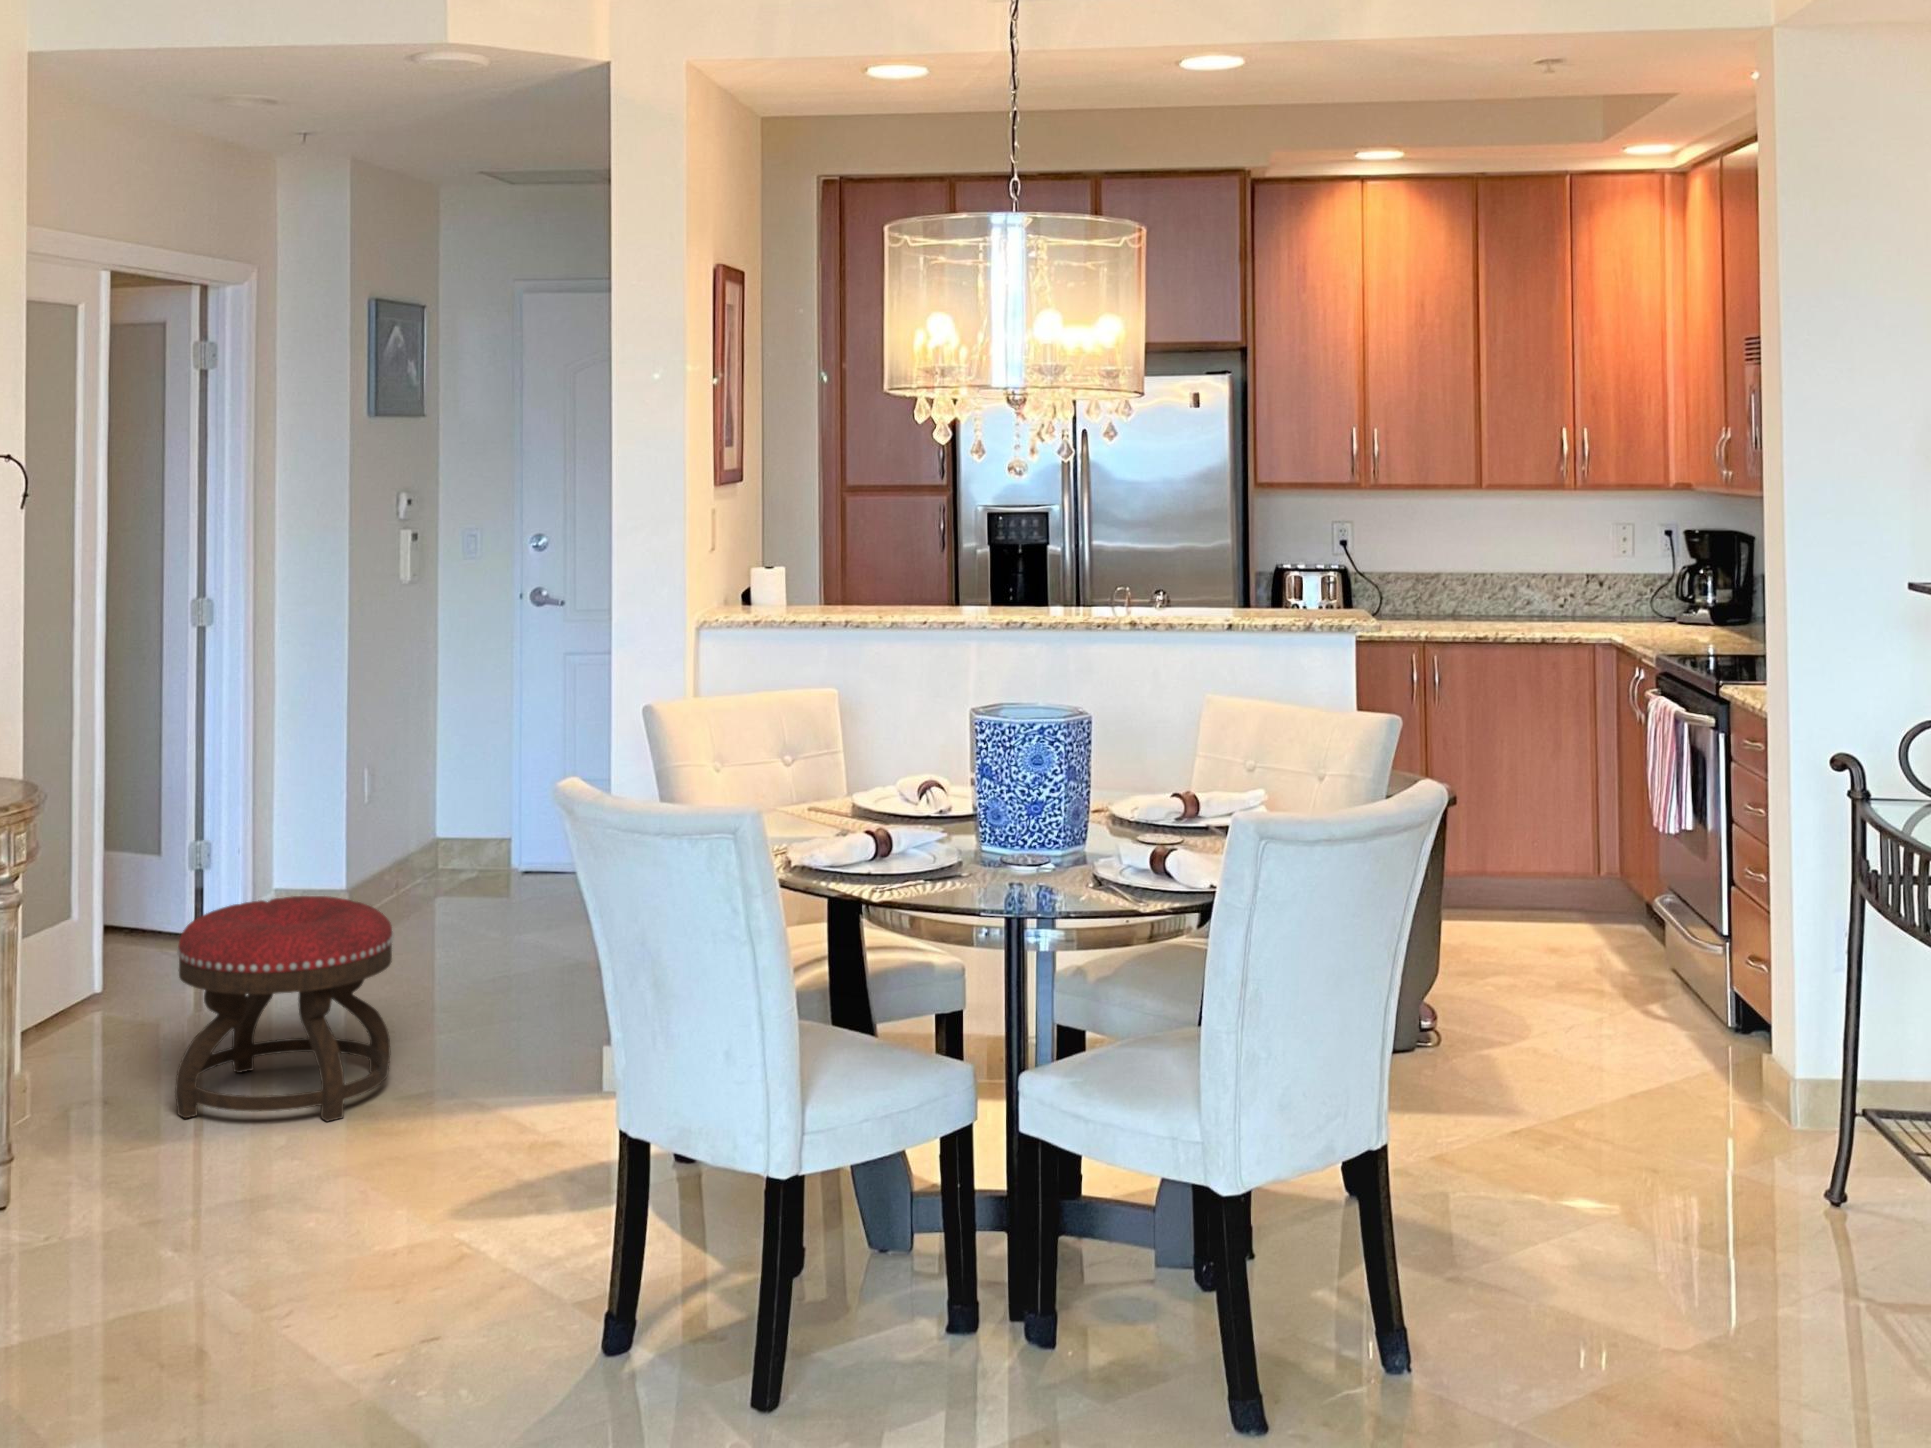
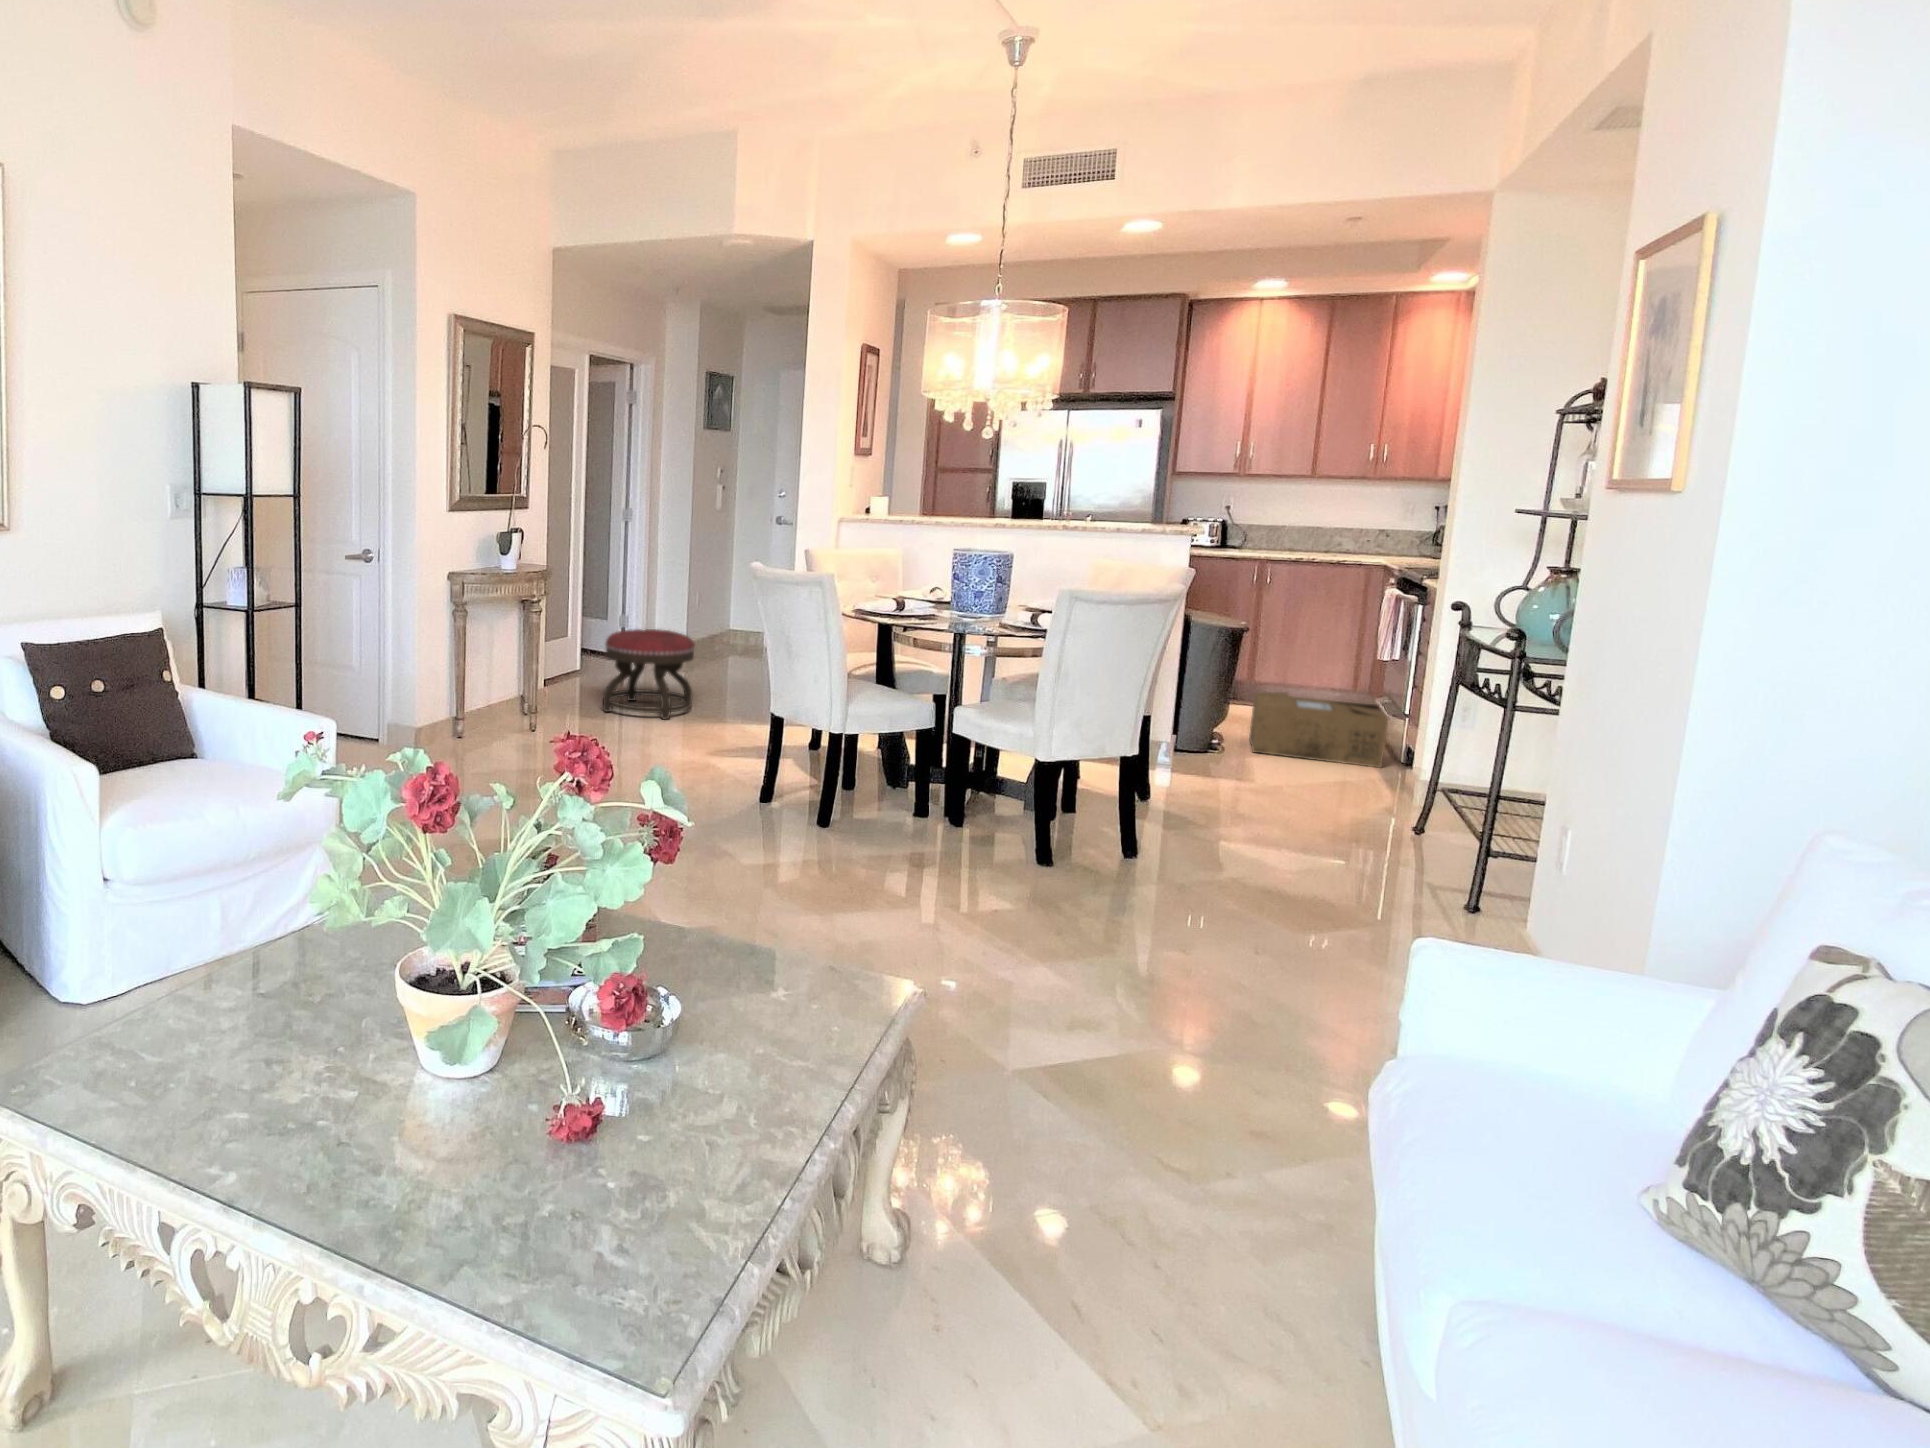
cardboard box: none [1470,901,1702,1039] -> present [1249,692,1388,768]

